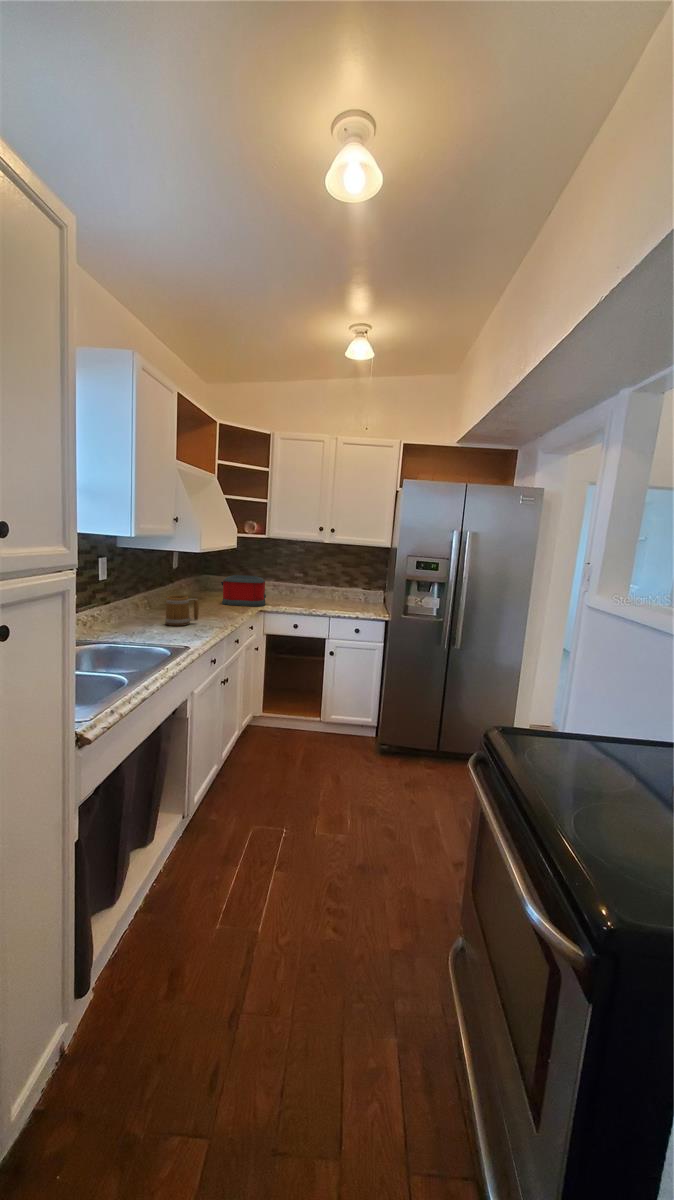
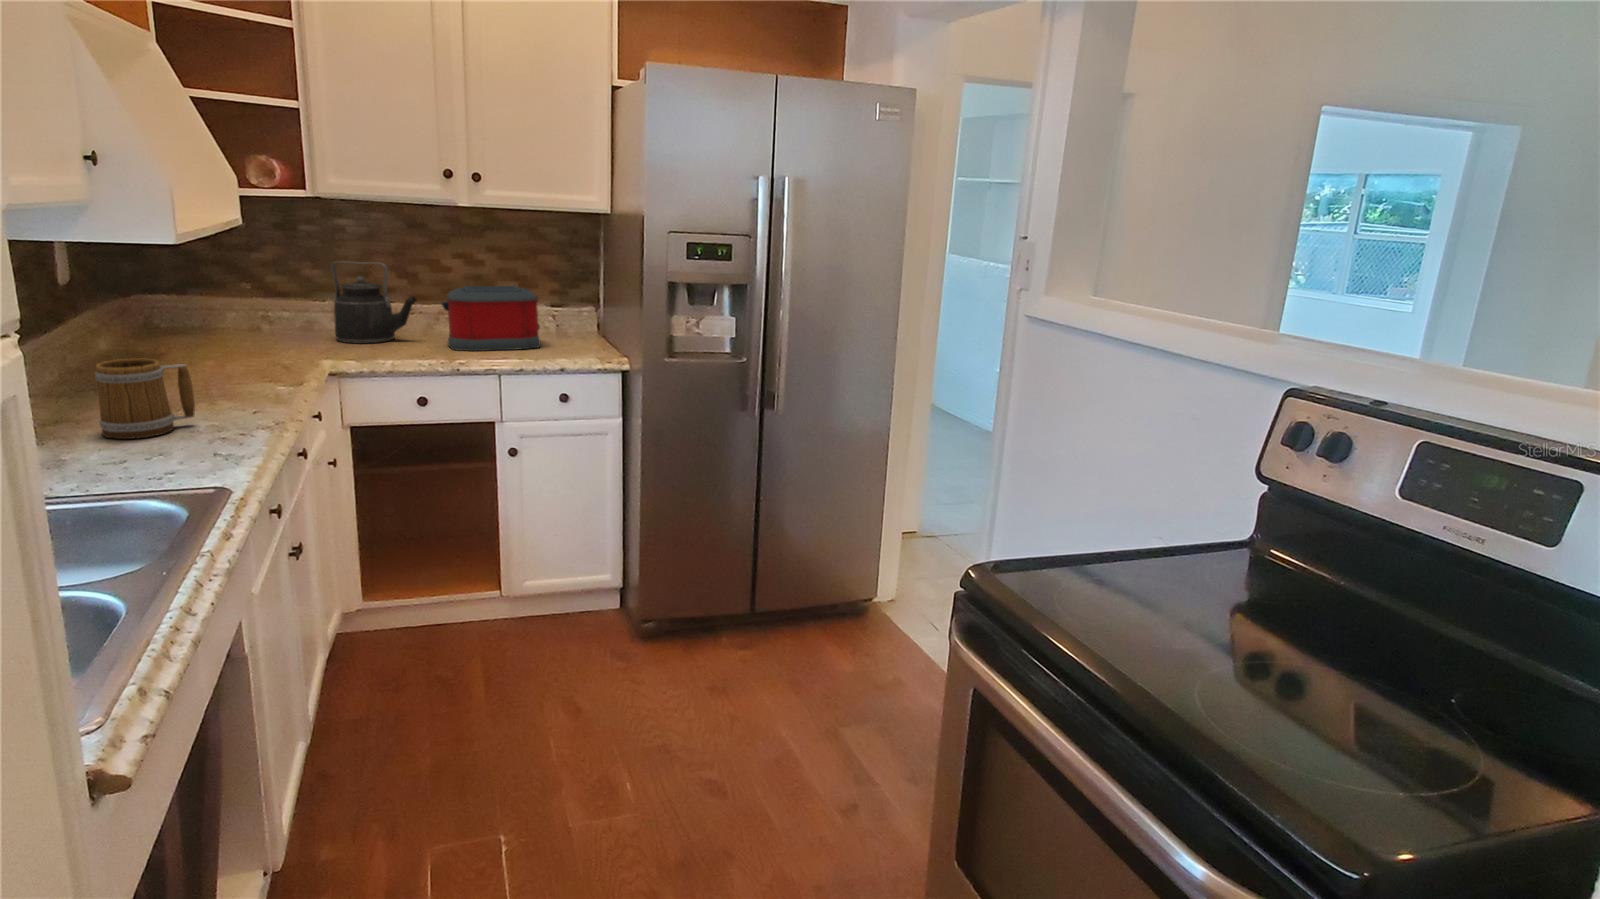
kettle: none [271,565,304,600] -> present [331,261,417,344]
toaster: present [221,575,266,606] -> present [442,286,540,351]

